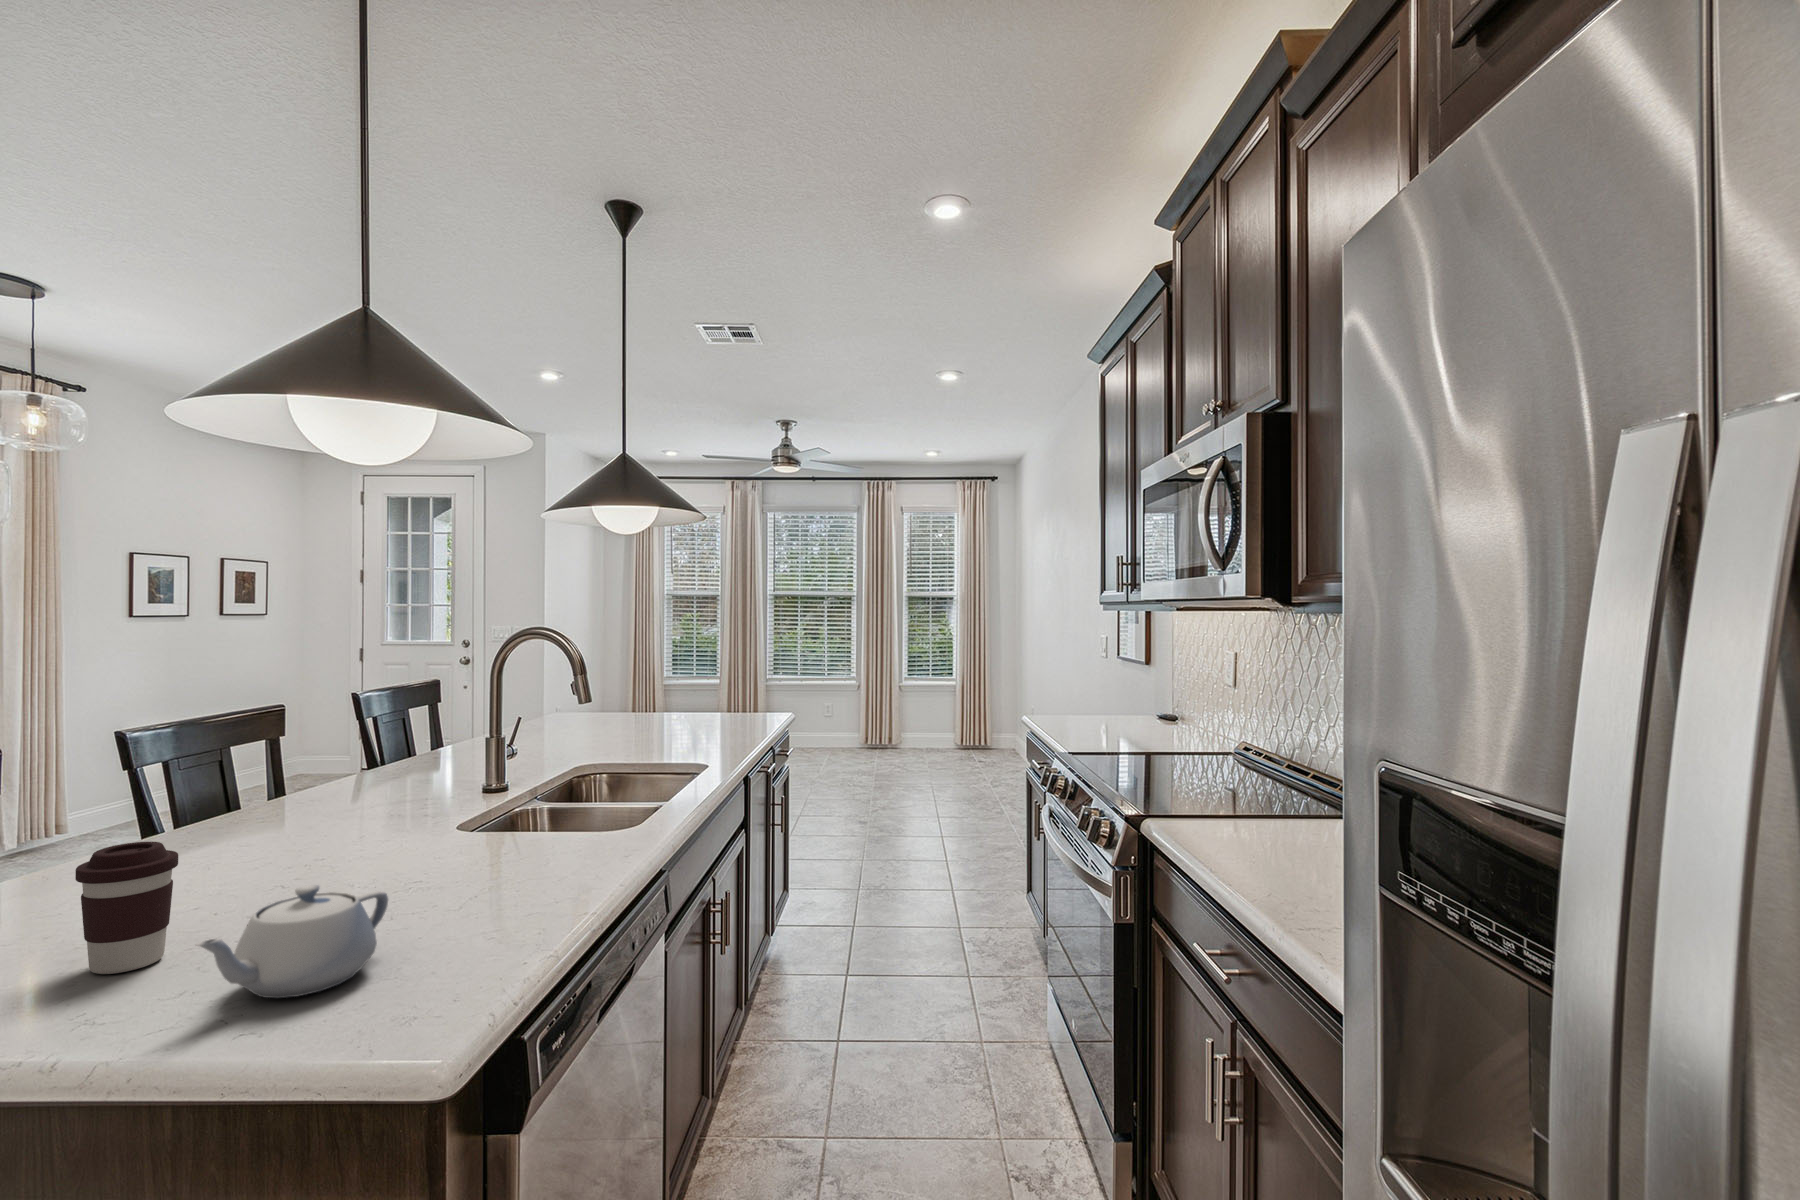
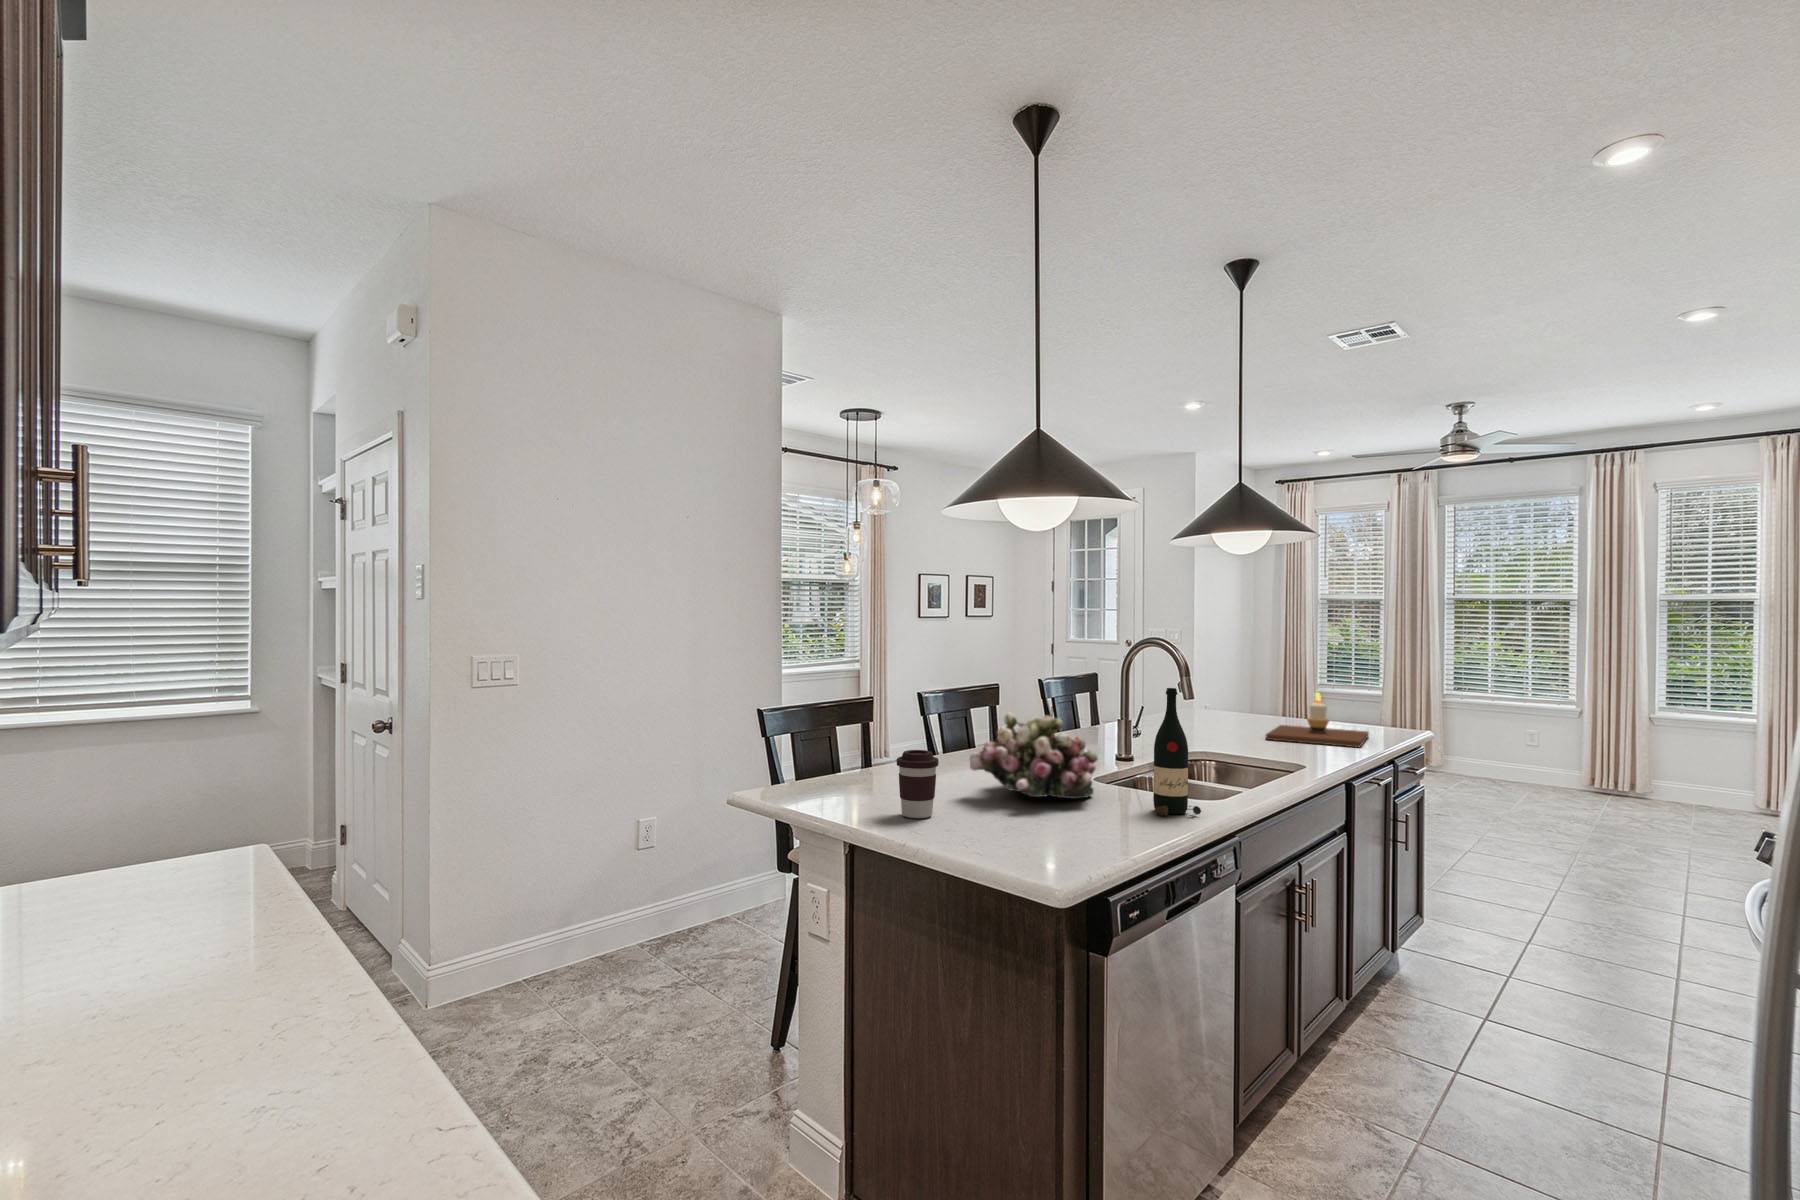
candle: none [650,685,745,742] -> present [1265,692,1369,747]
wine bottle: none [556,696,622,868] -> present [1153,688,1201,816]
flower arrangement: none [245,750,470,880] -> present [970,712,1098,799]
teapot: present [196,885,388,998] -> none [946,785,1039,846]

